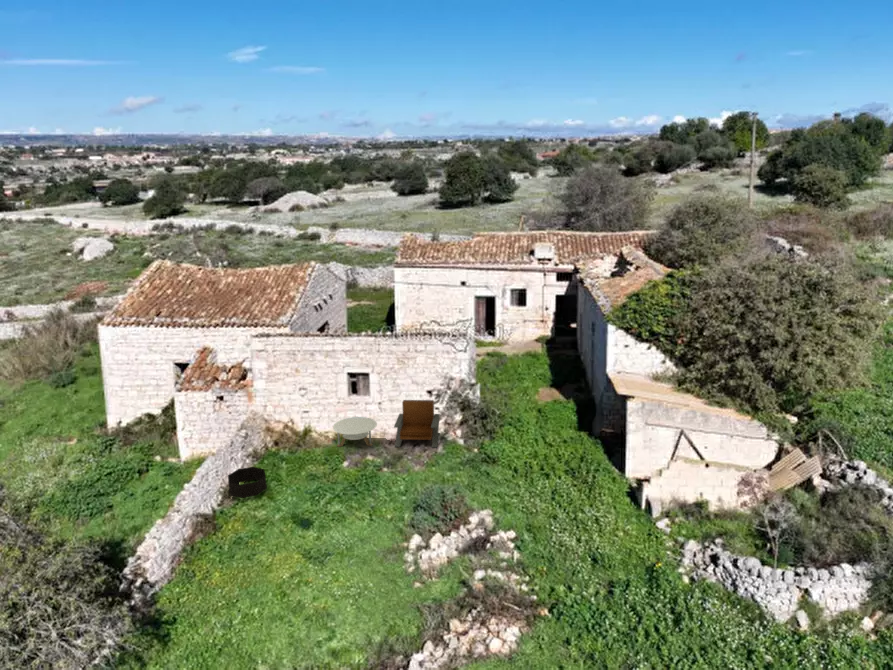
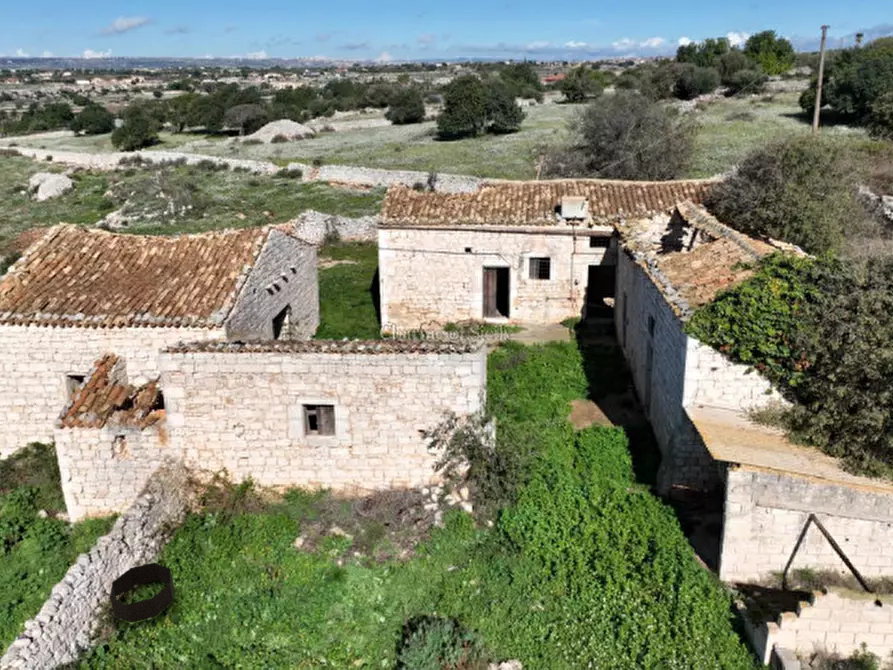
lounge chair: present [394,400,440,448] -> none [371,443,439,517]
round table: present [333,417,377,447] -> none [283,464,347,513]

